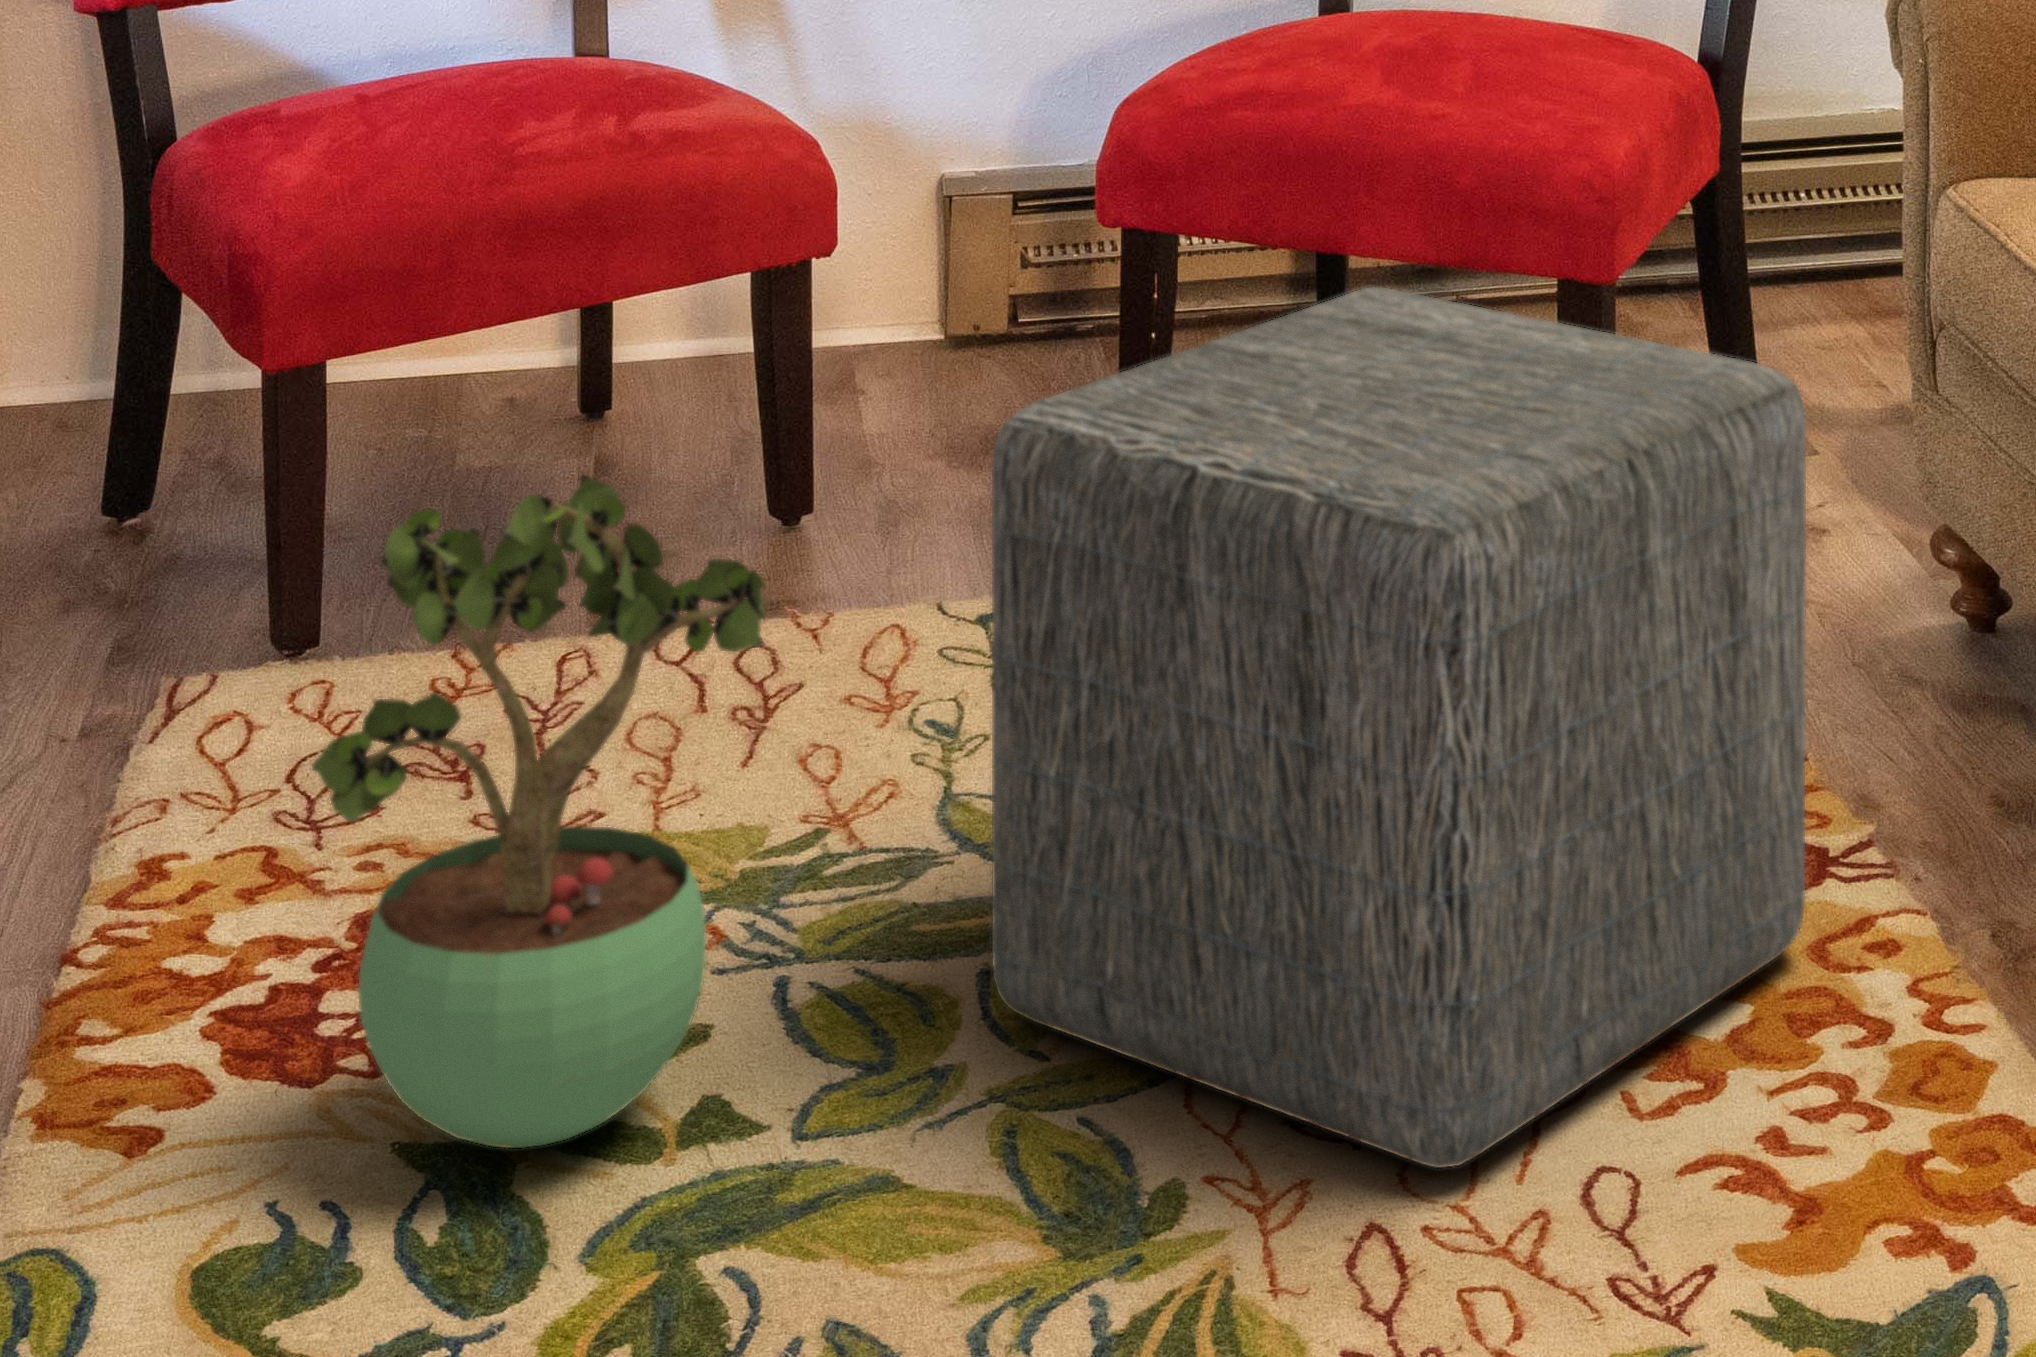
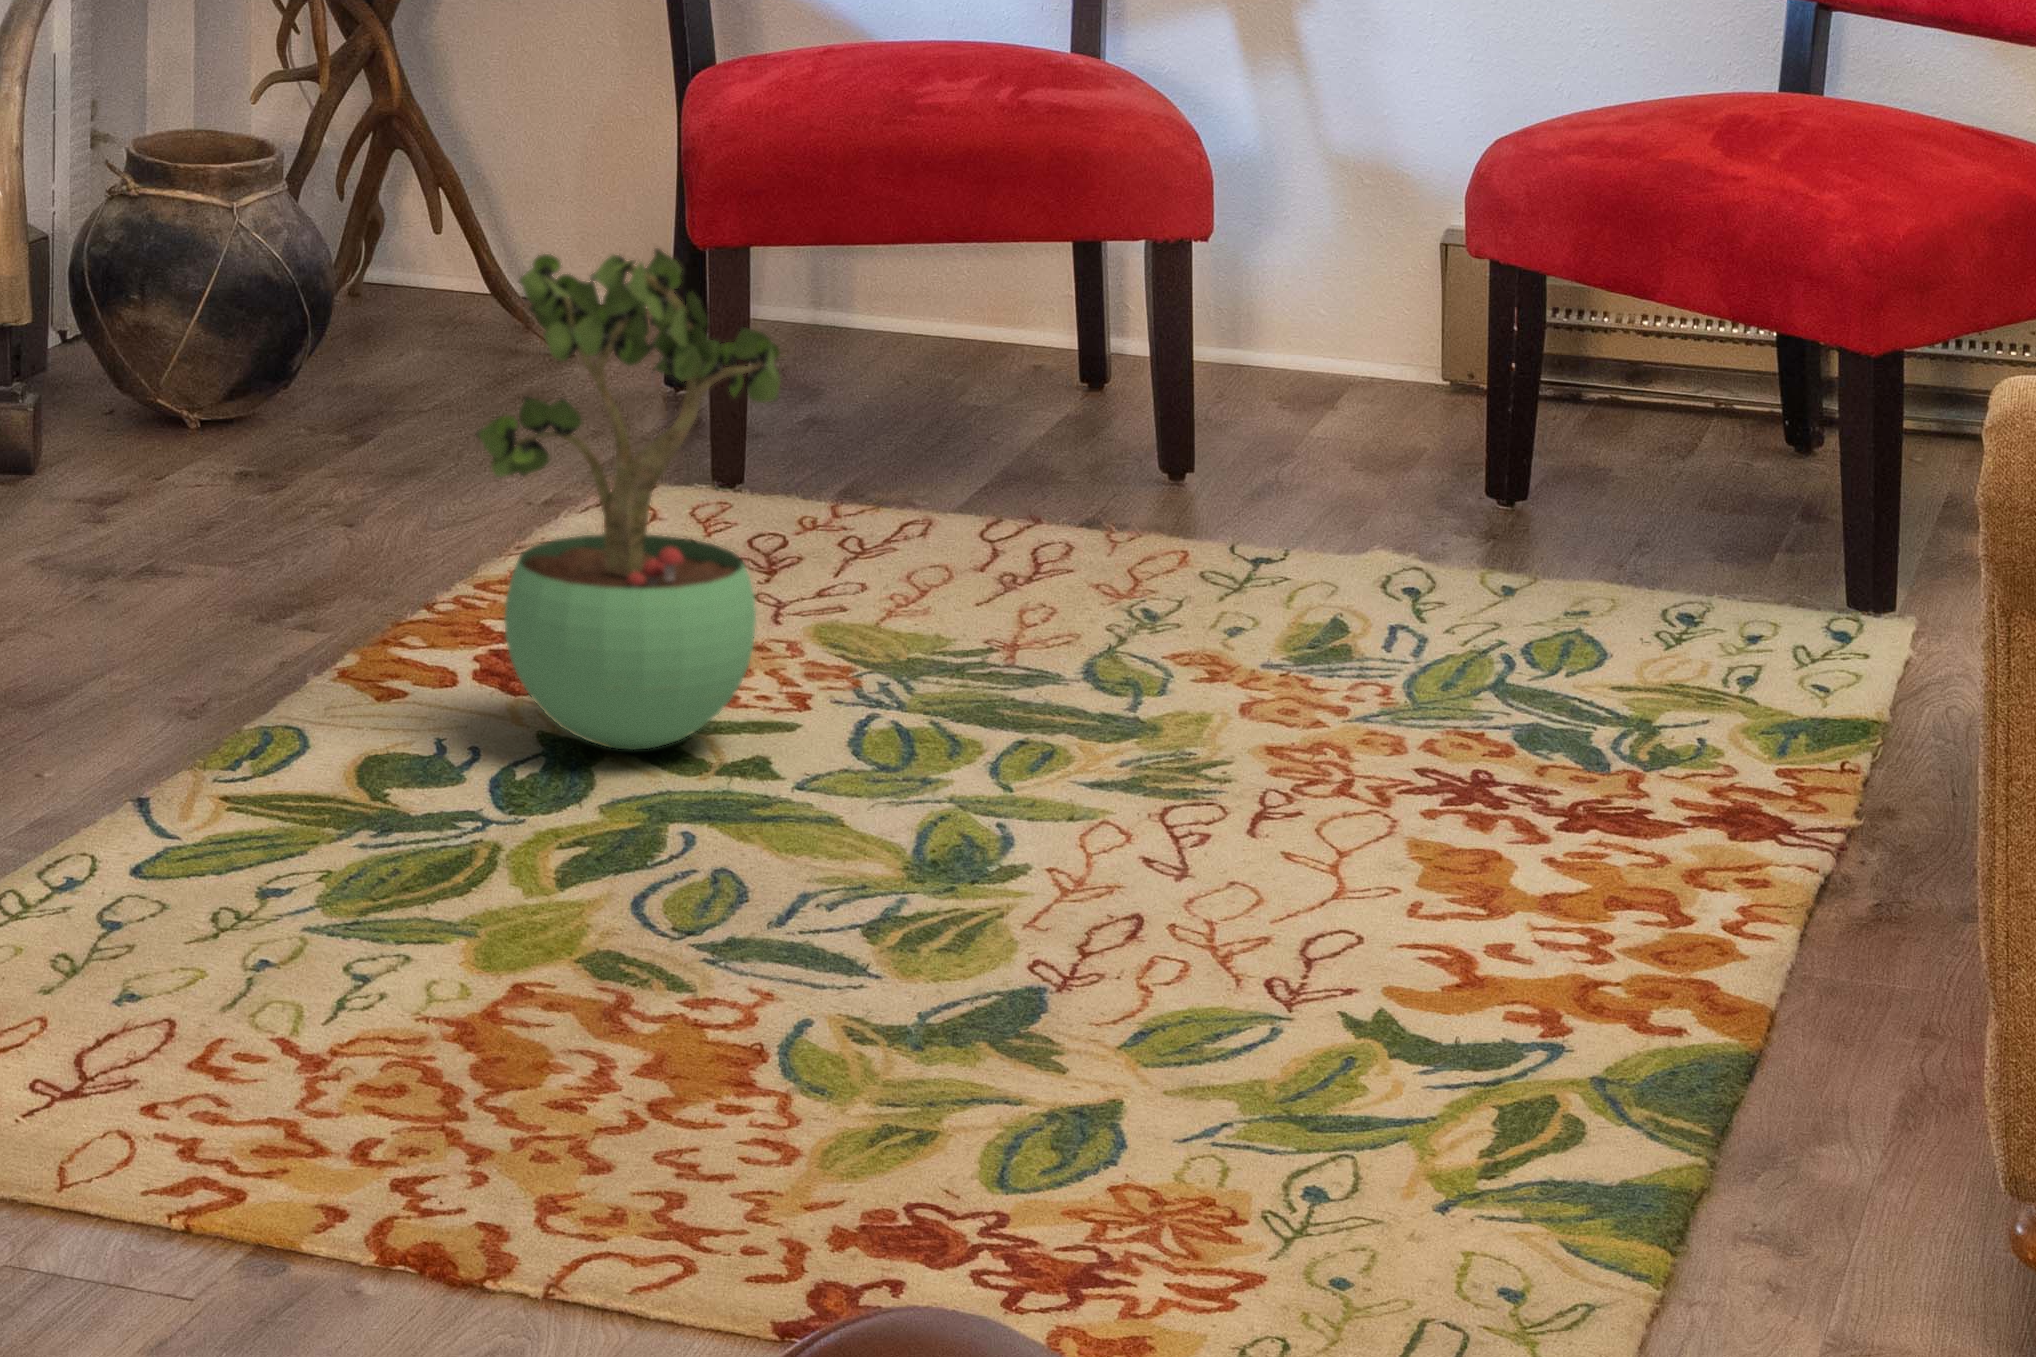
ottoman: present [992,288,1806,1168] -> none [983,240,1666,891]

